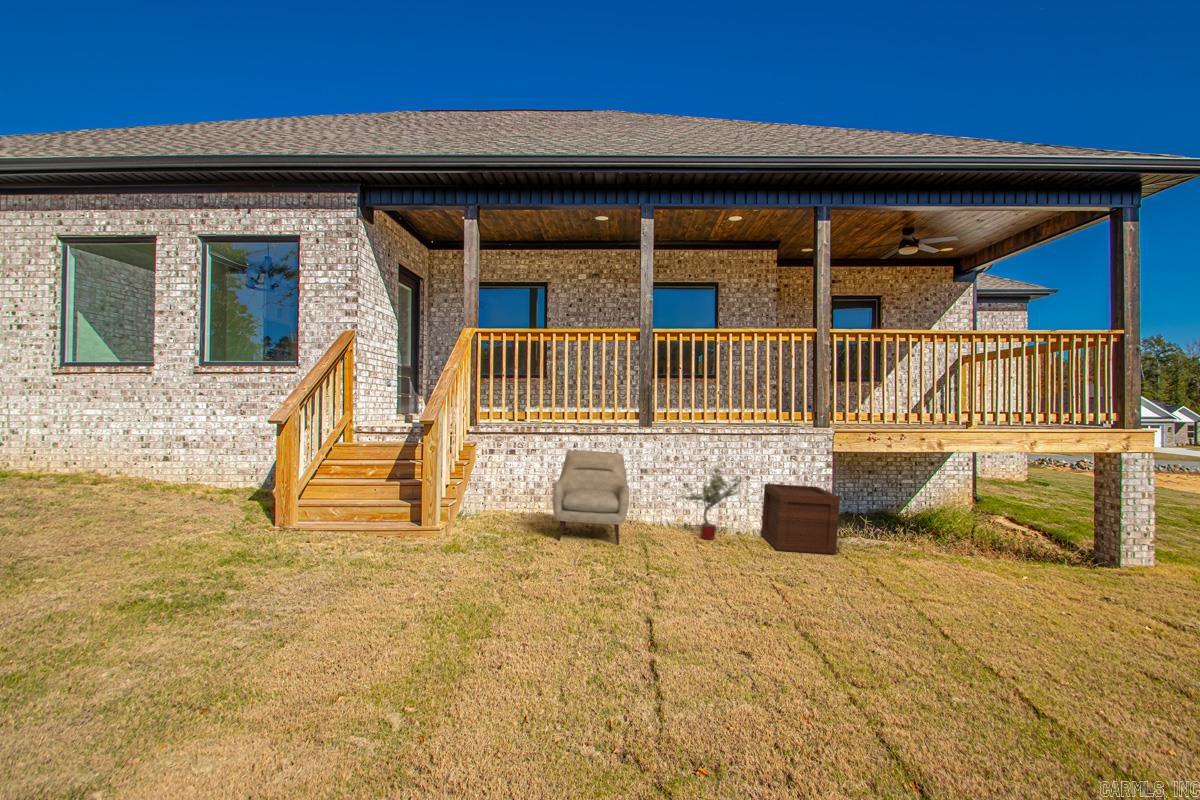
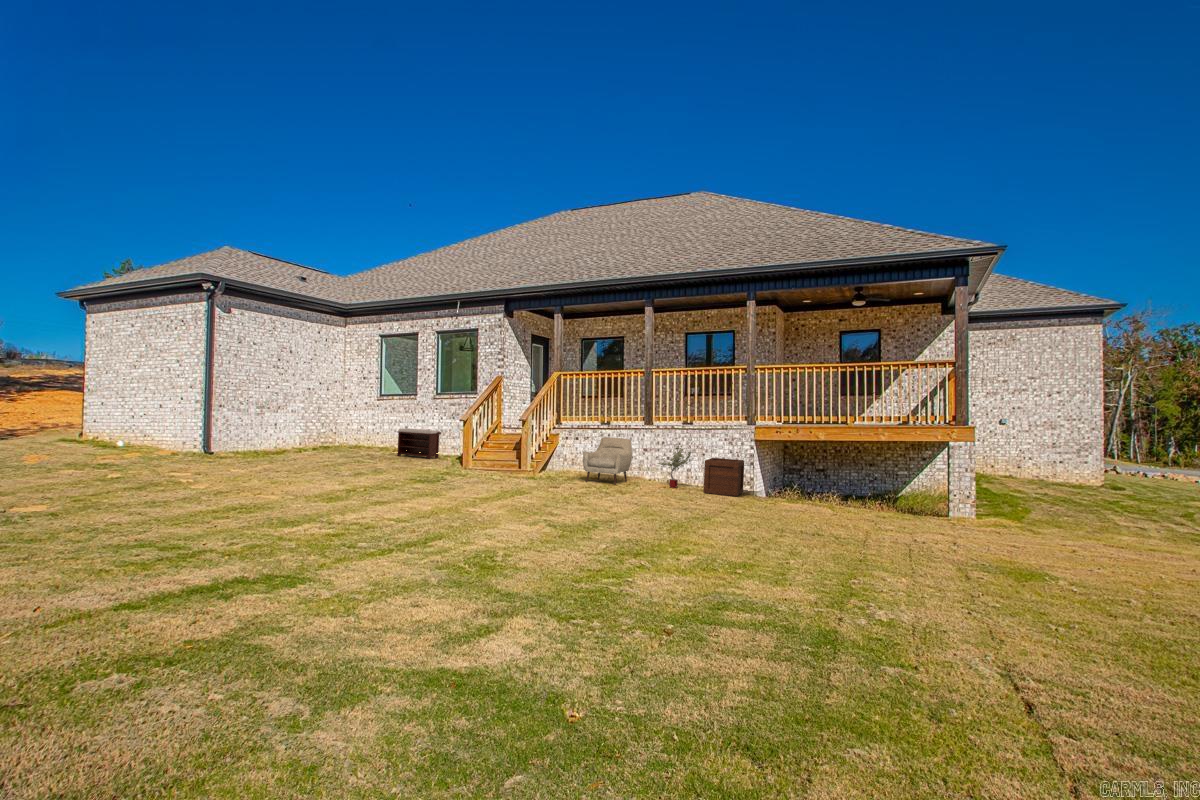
bench: none [104,431,212,493] -> present [397,429,441,459]

